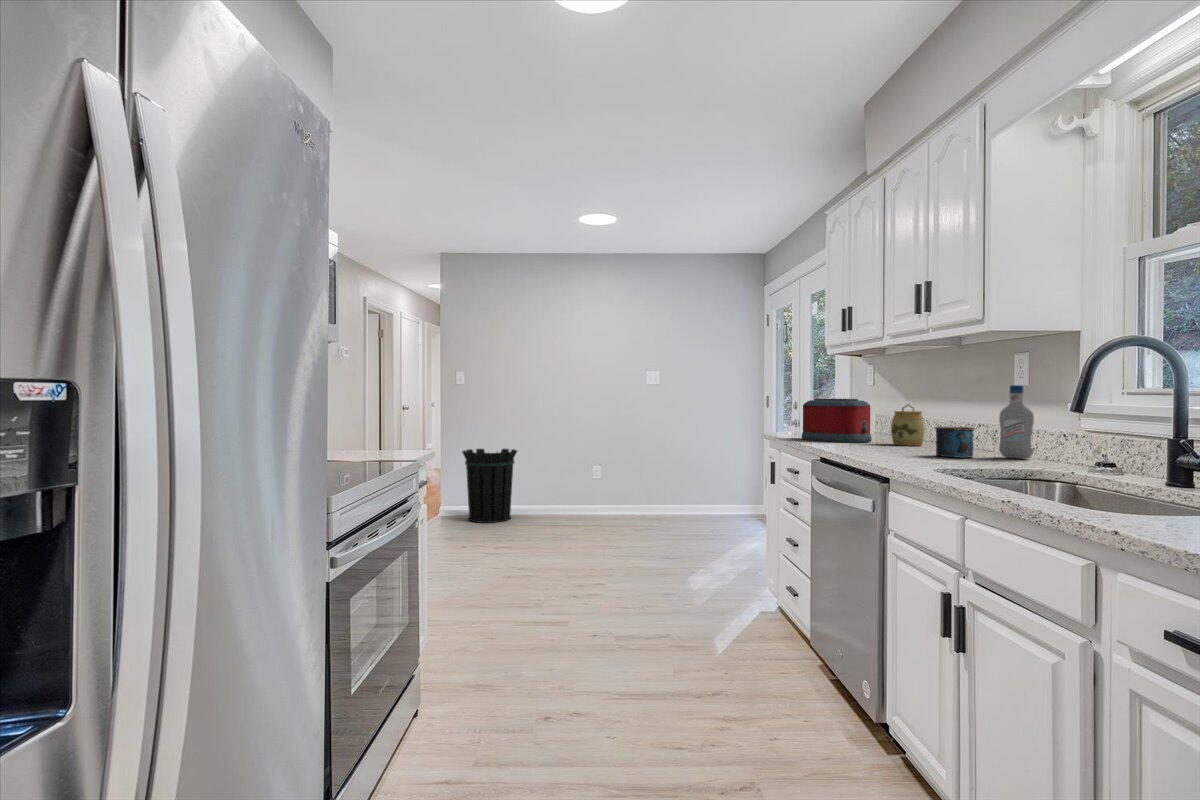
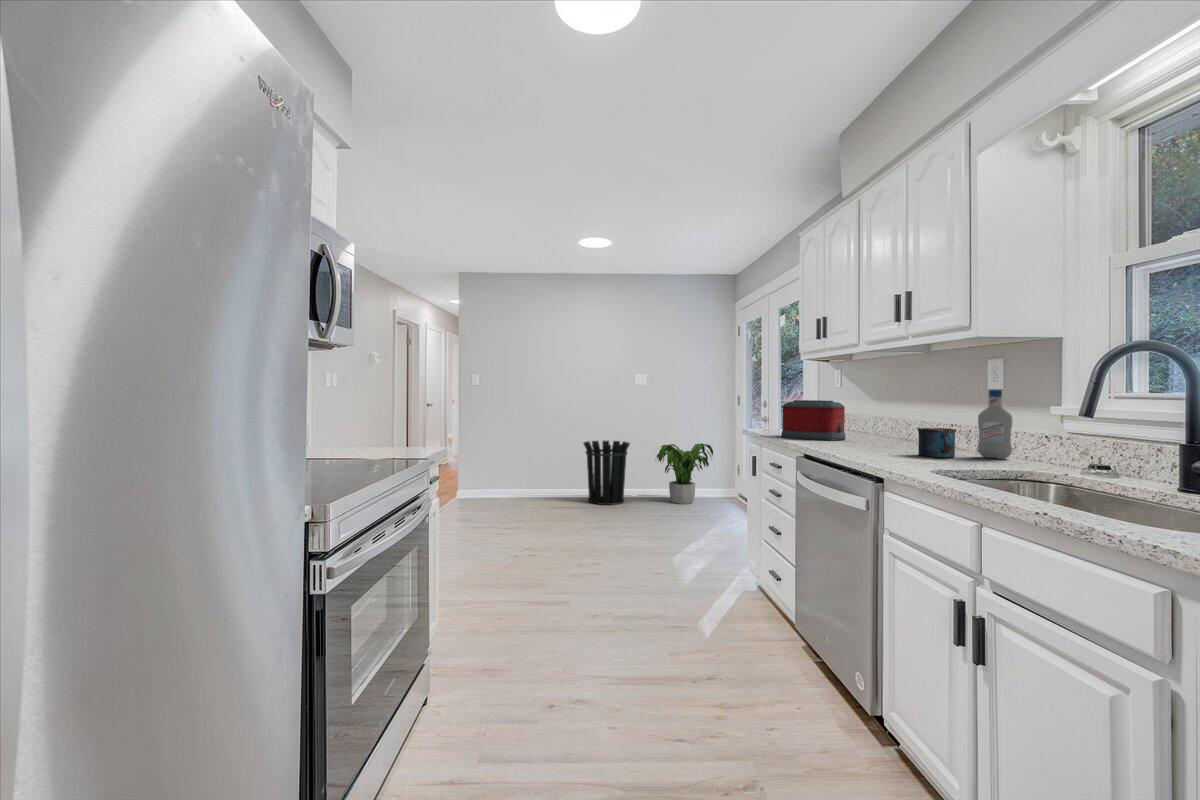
jar: present [891,404,925,446] -> none [865,406,897,444]
waste bin: present [462,449,517,523] -> present [583,441,630,505]
potted plant: none [667,450,737,520] -> present [657,443,713,504]

